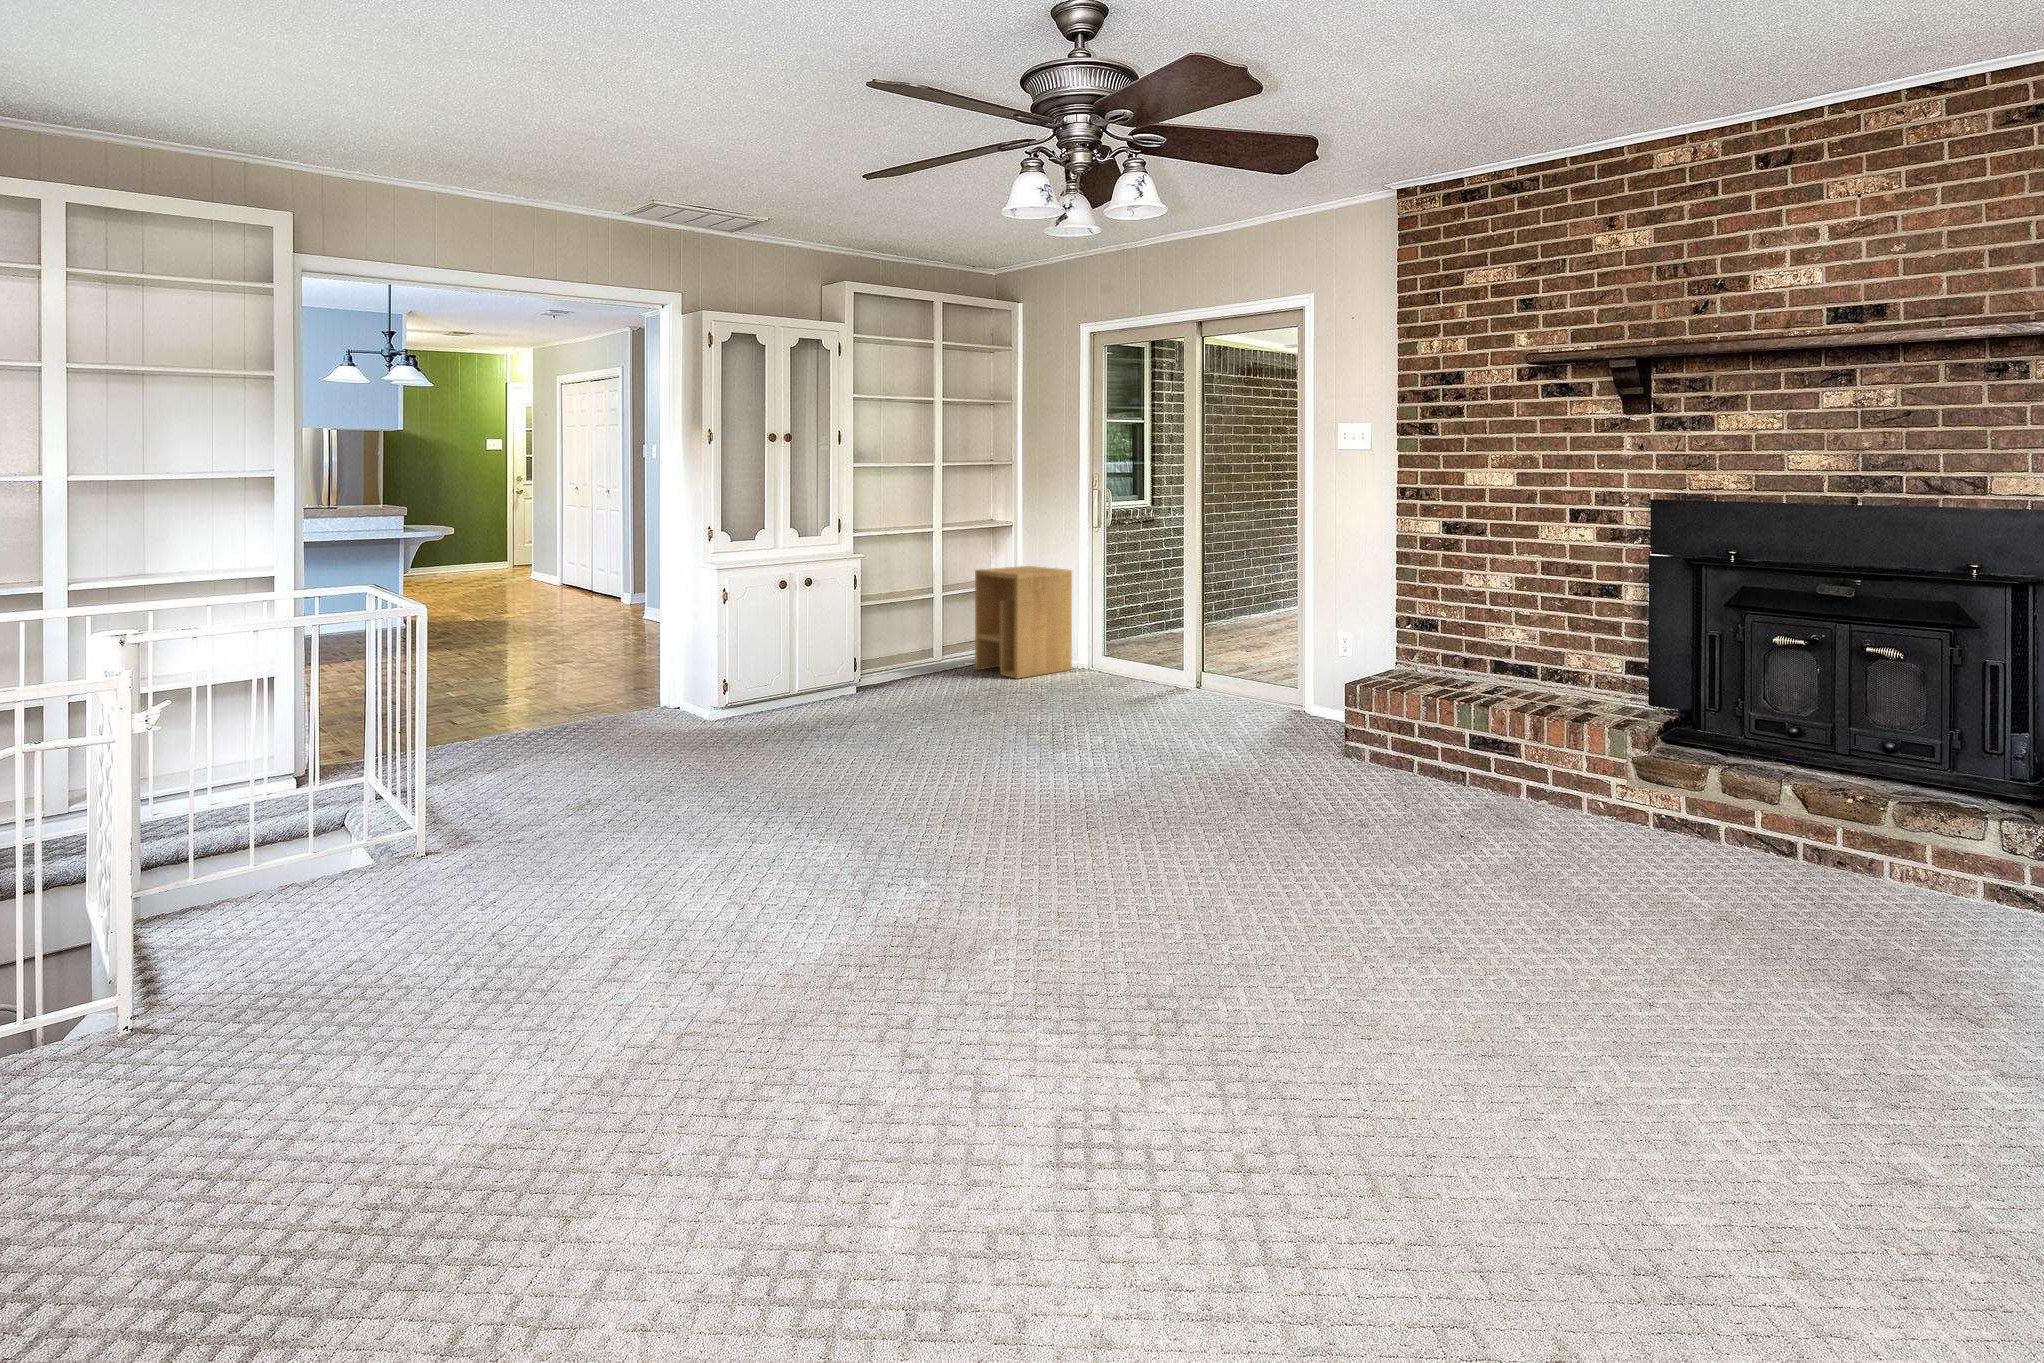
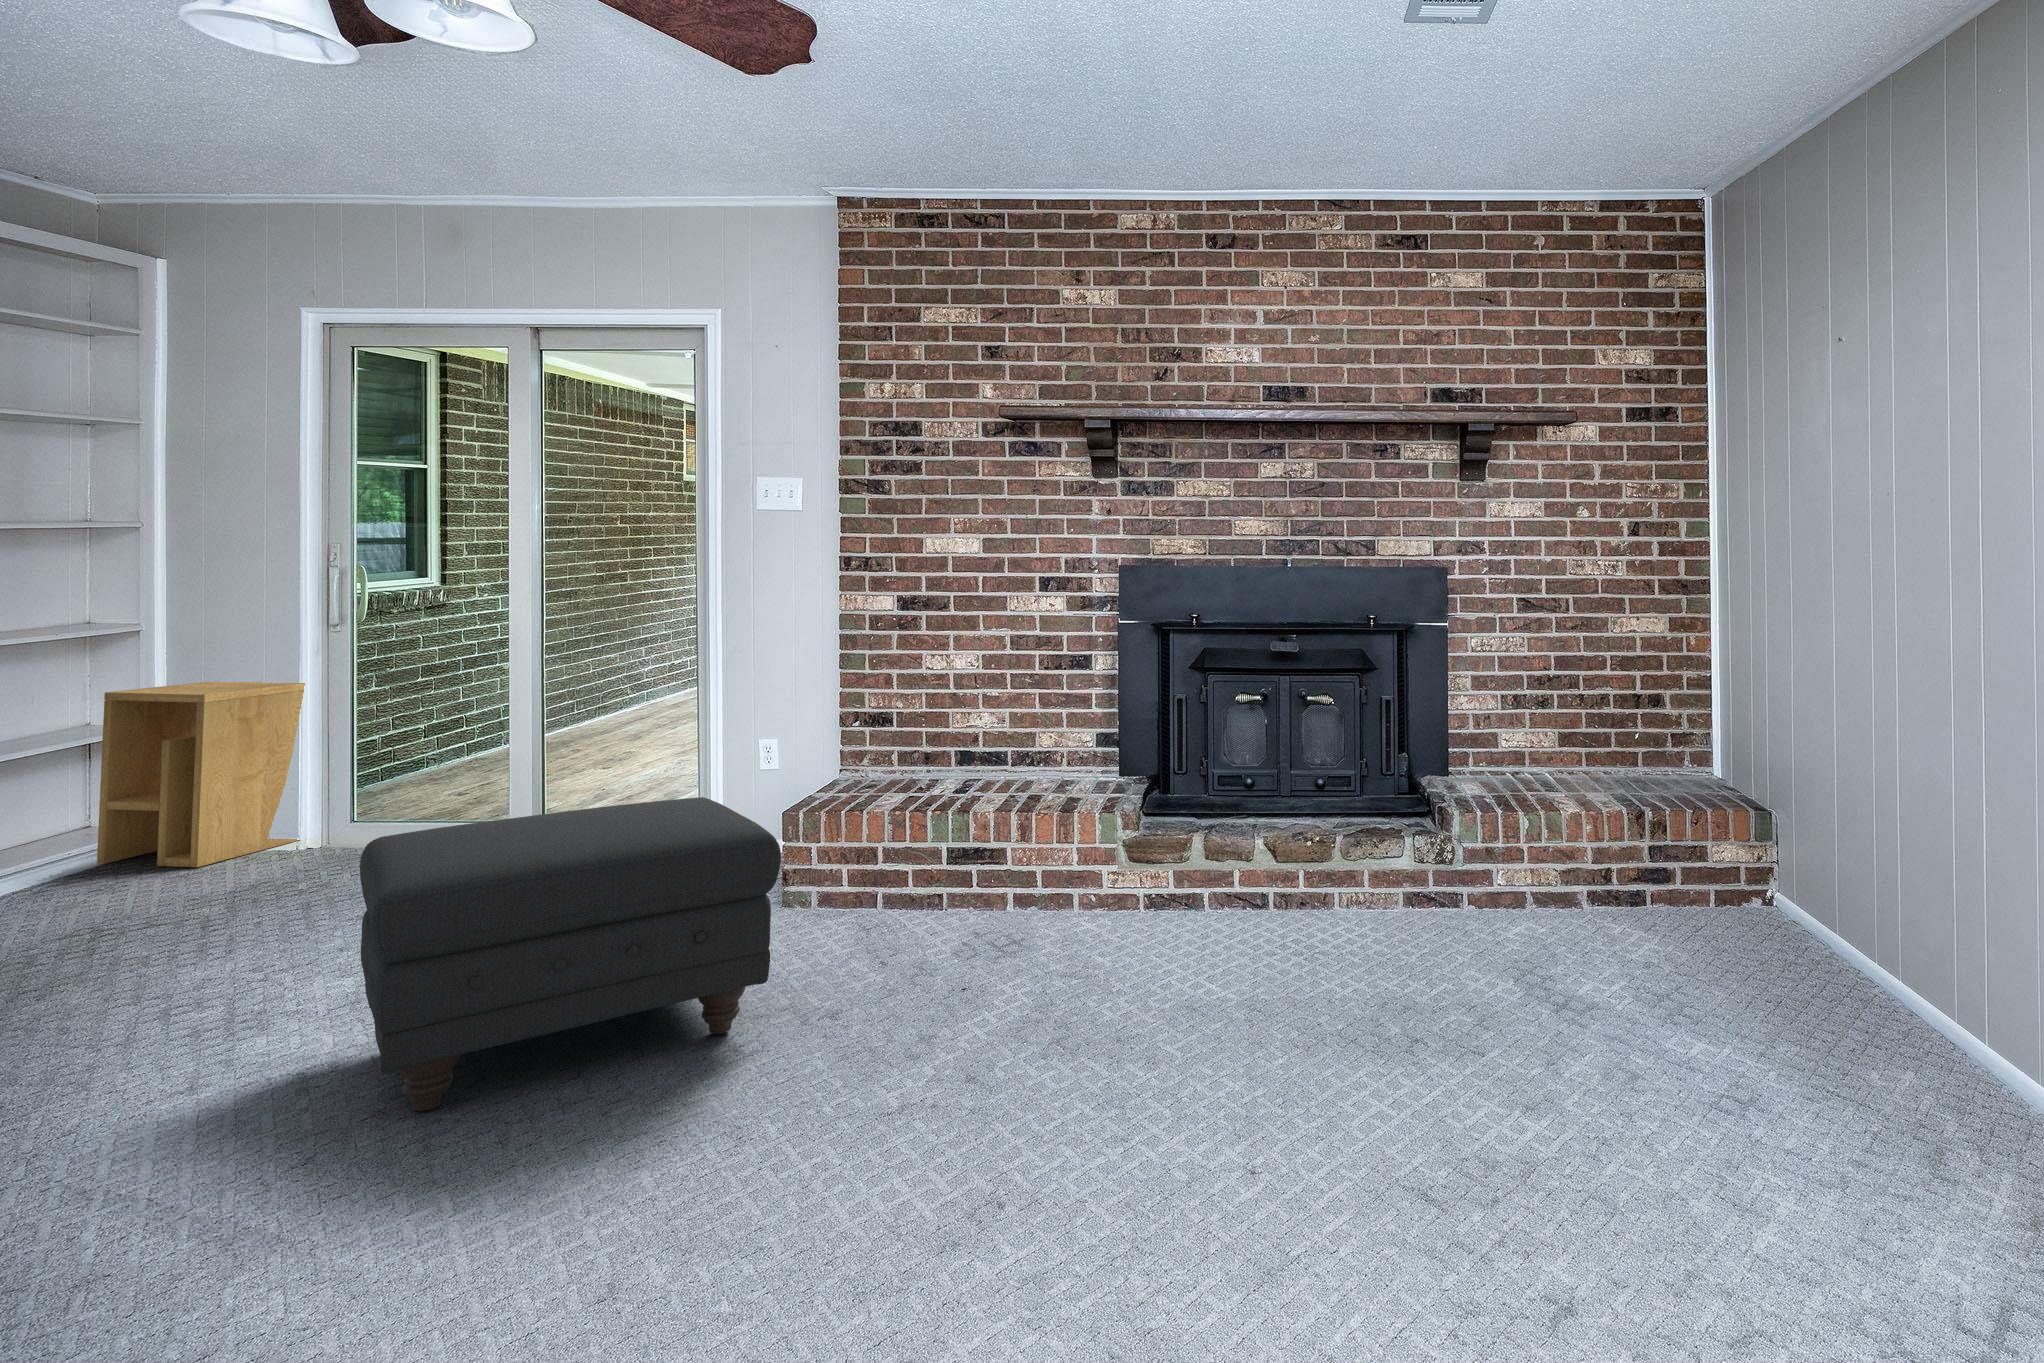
ottoman: none [1083,666,1313,828] -> present [360,797,781,1111]

